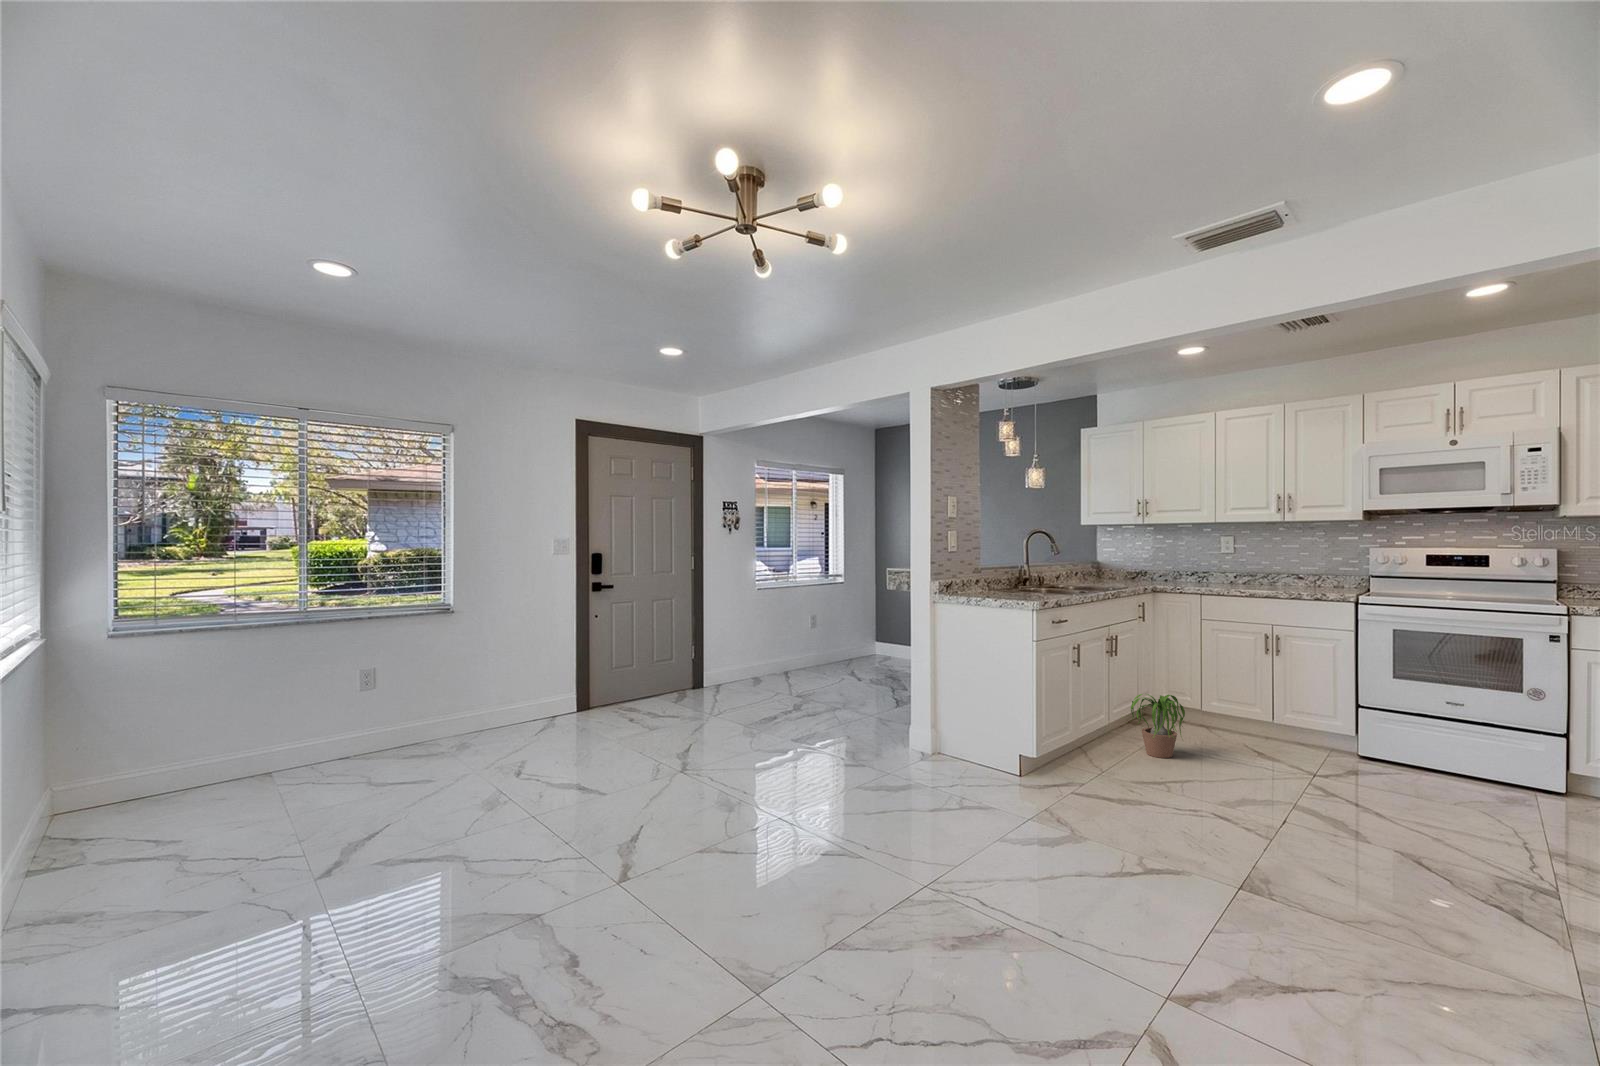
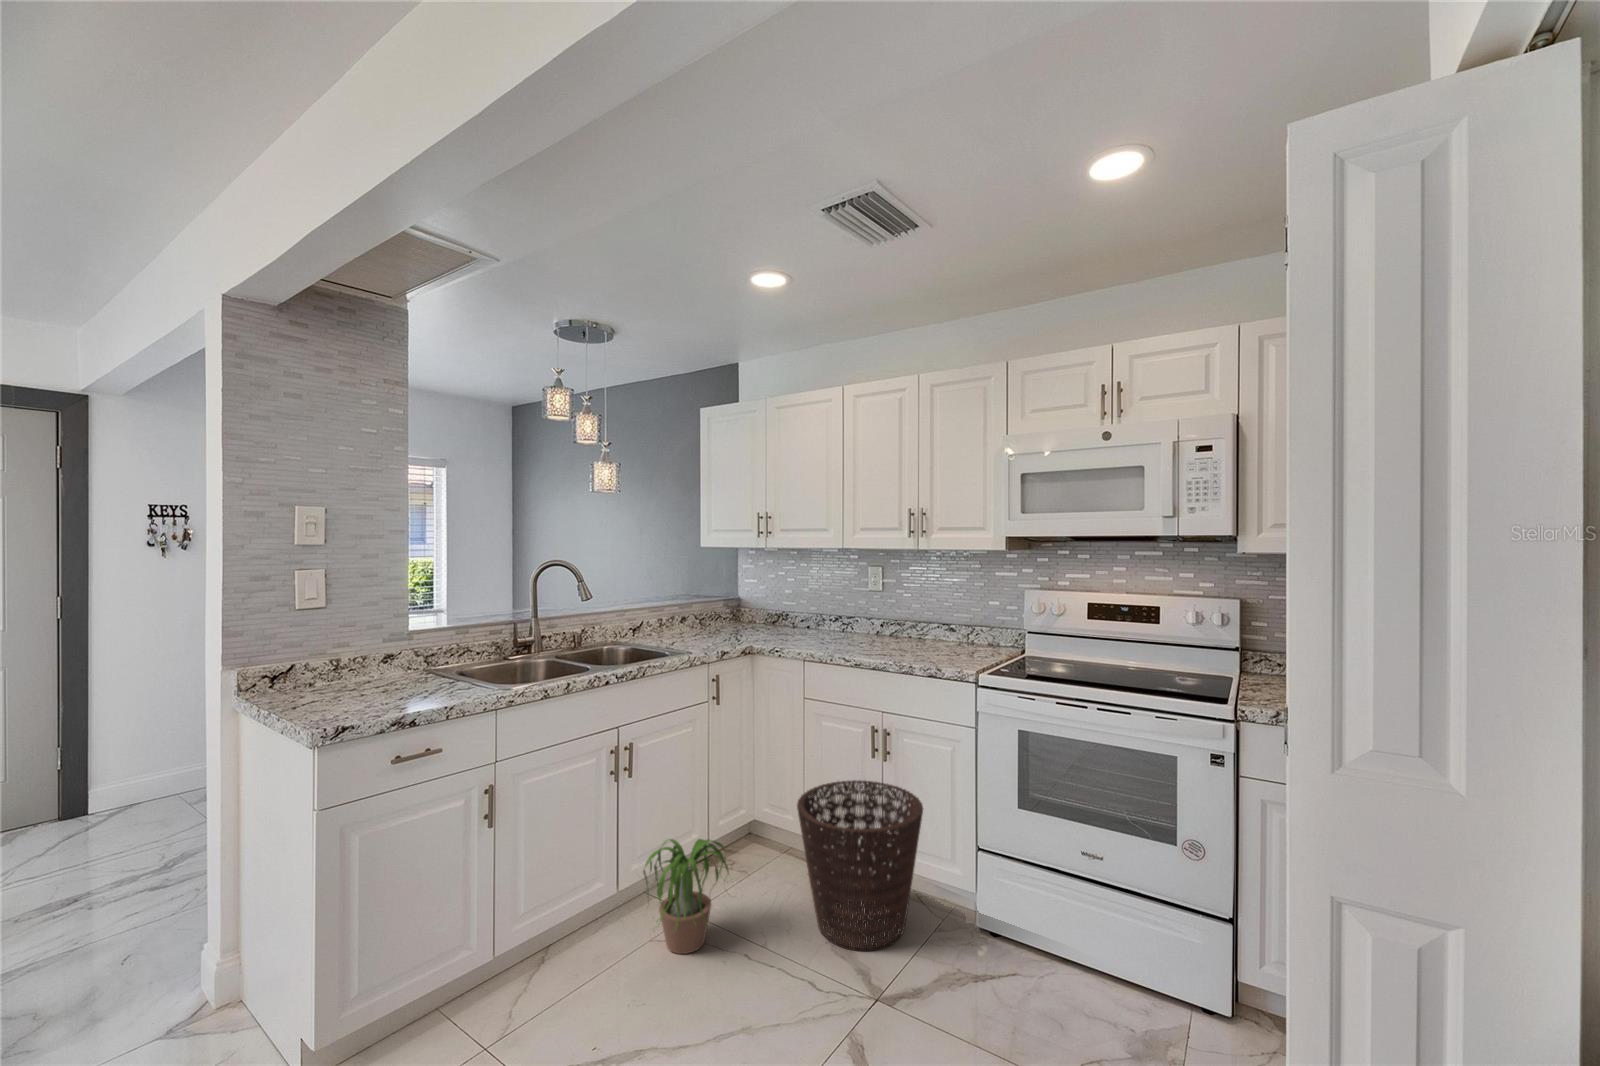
basket: none [1223,670,1320,763] -> present [797,780,923,951]

